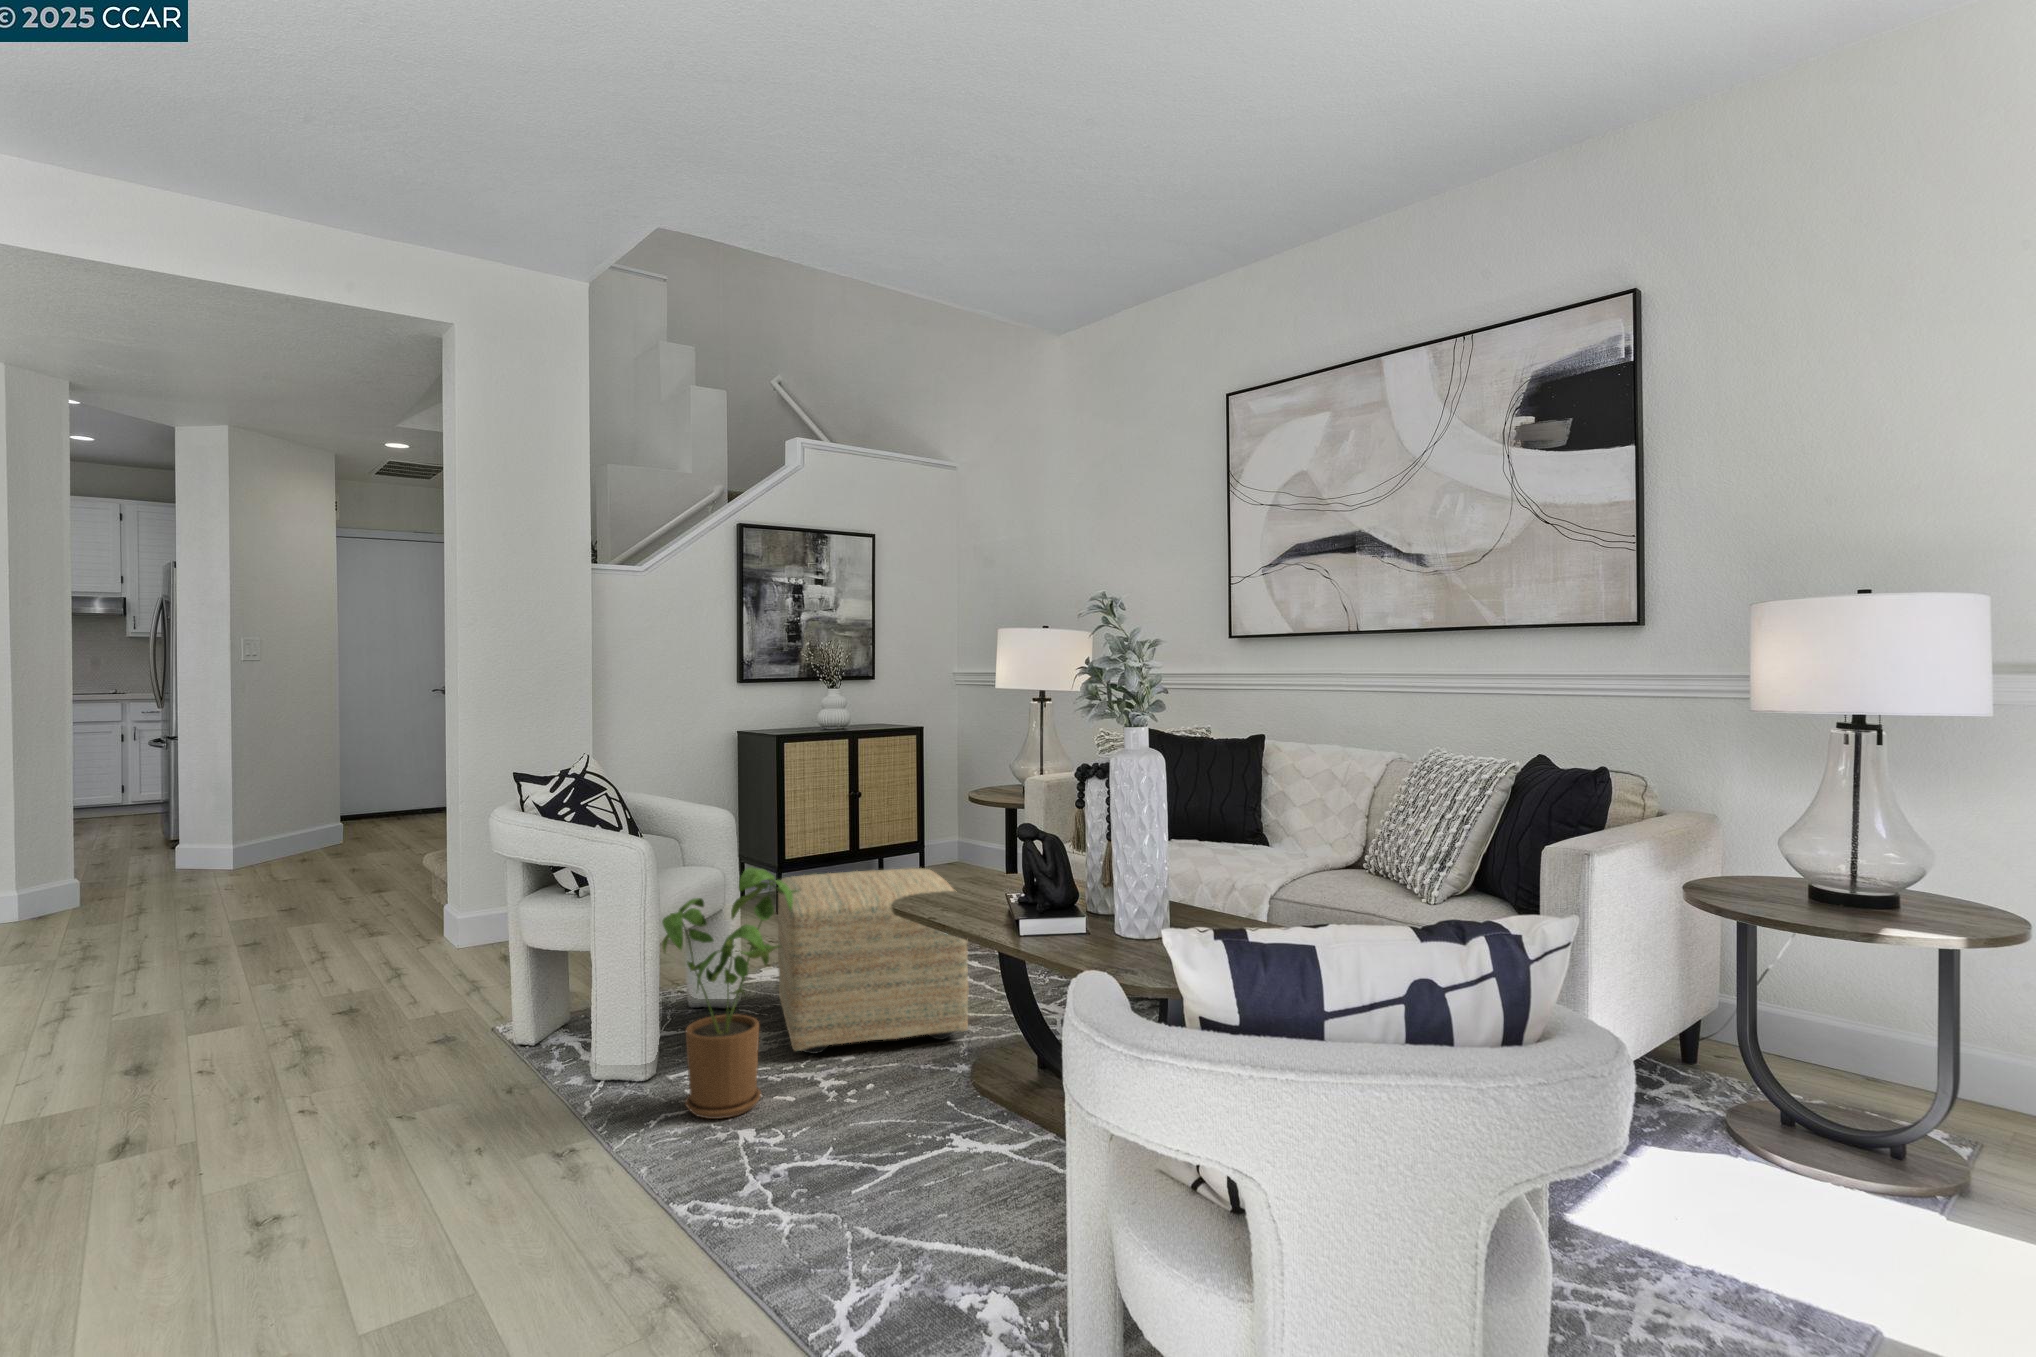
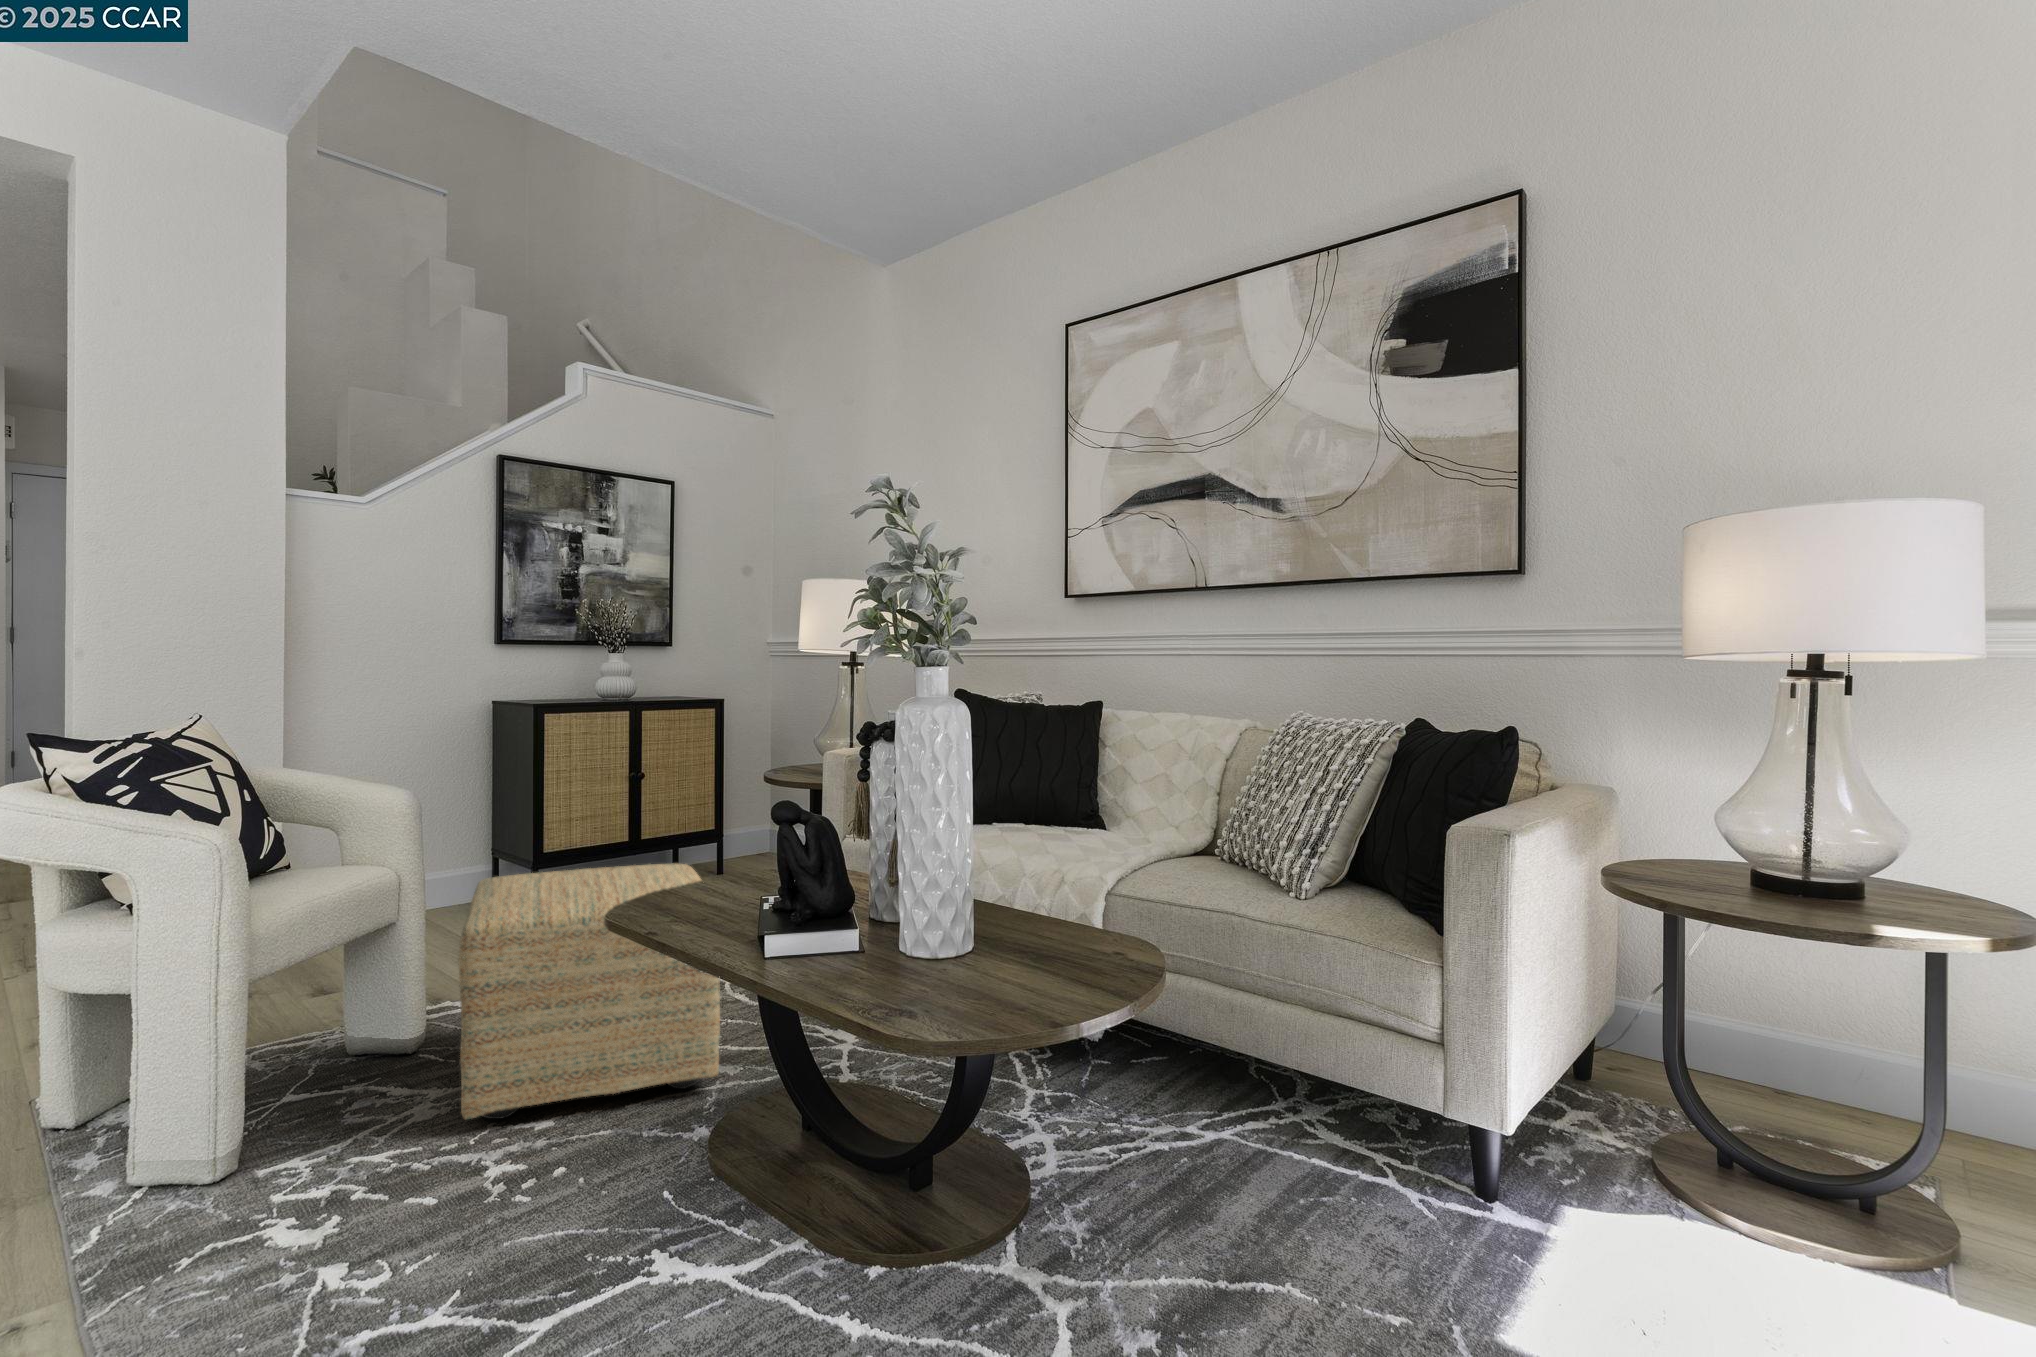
house plant: present [662,867,799,1119] -> none [223,868,461,1244]

